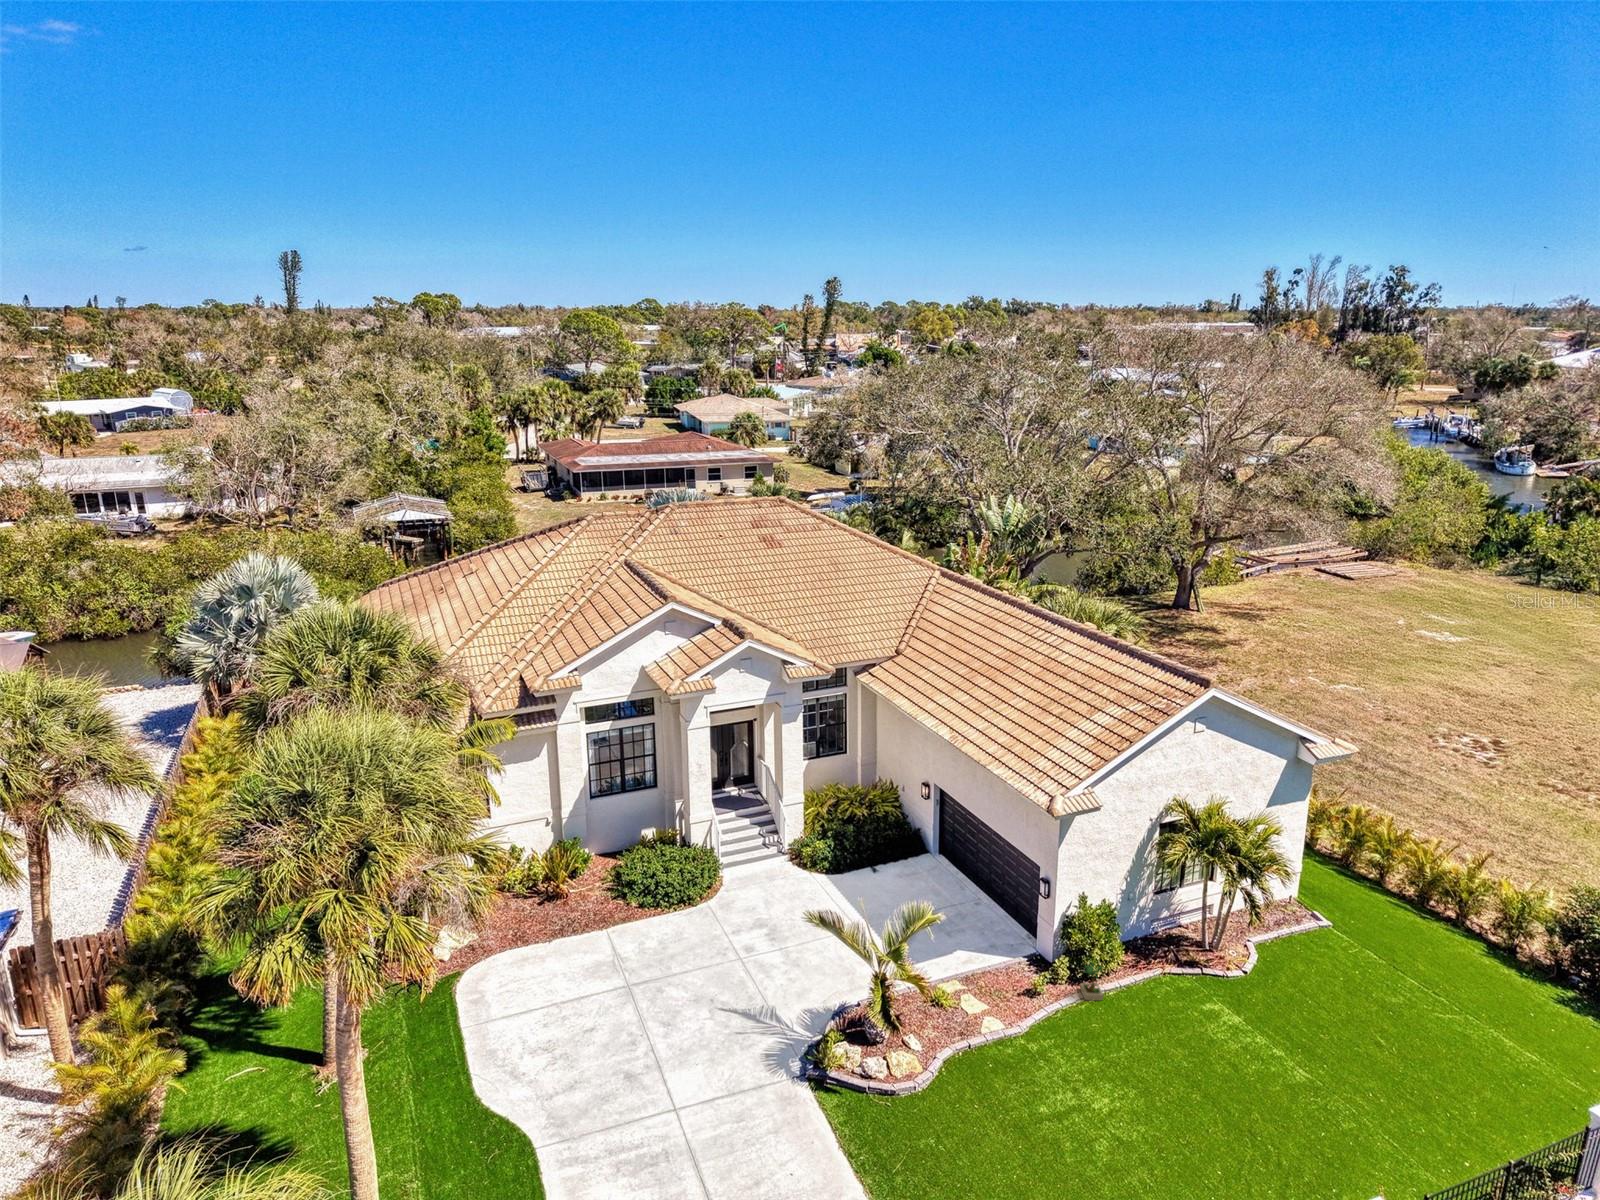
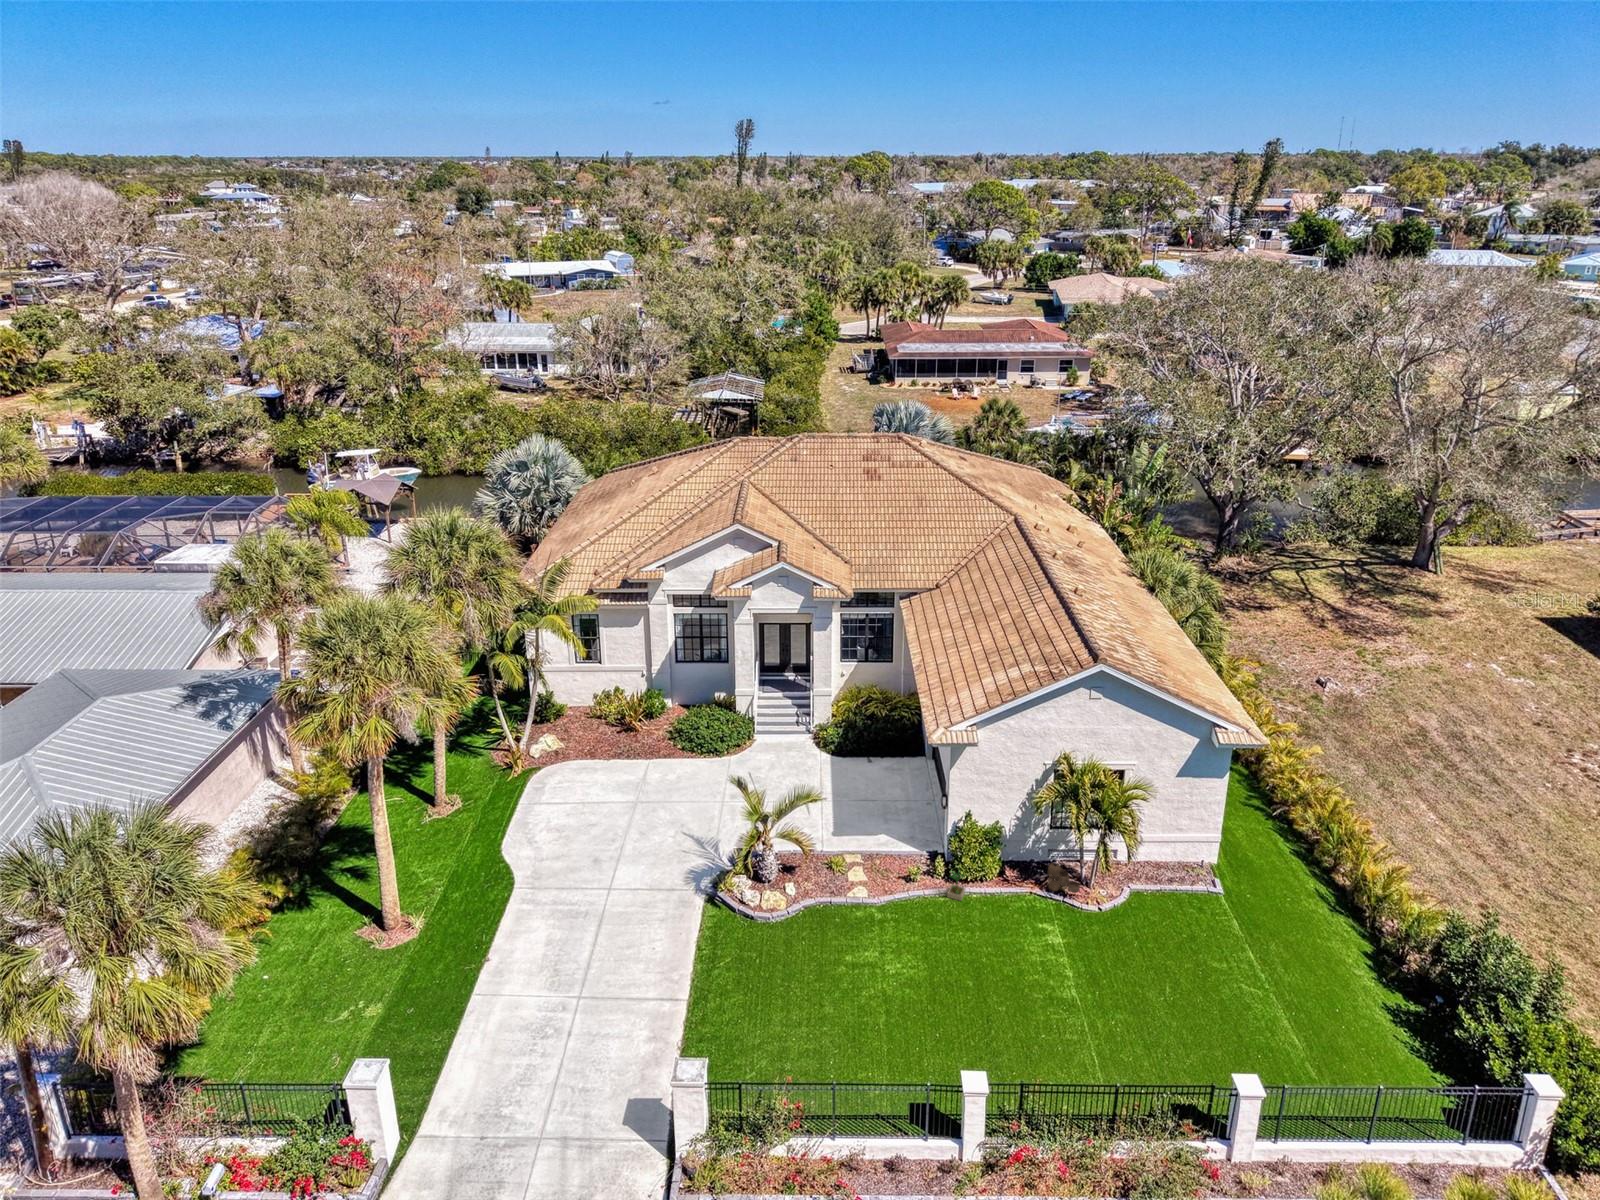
woven basket: none [1151,930,1199,962] -> present [1048,863,1080,892]

